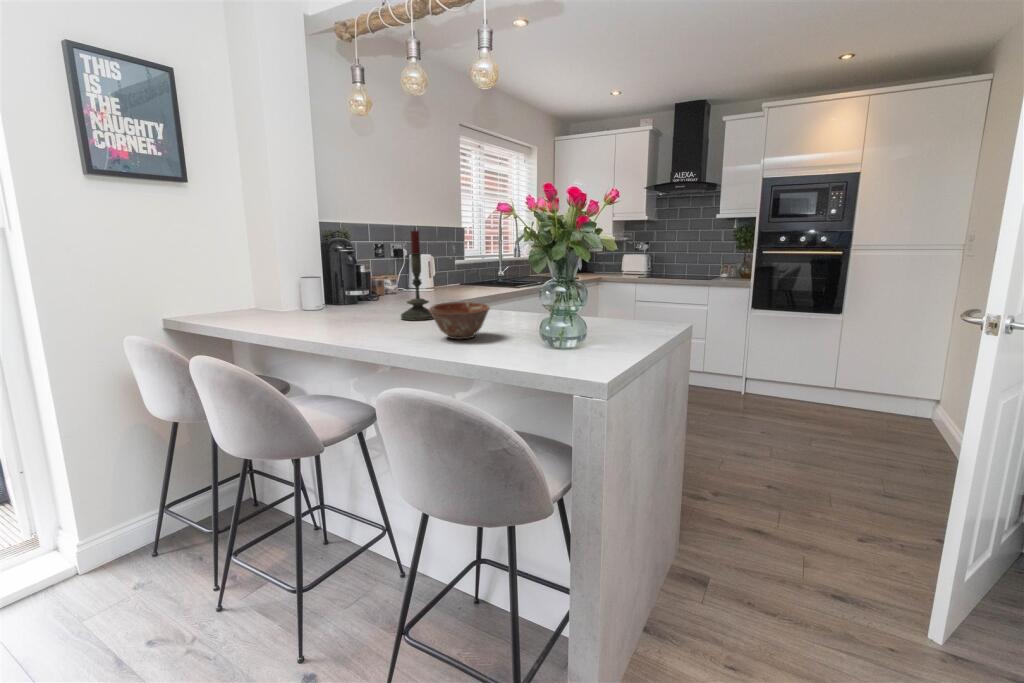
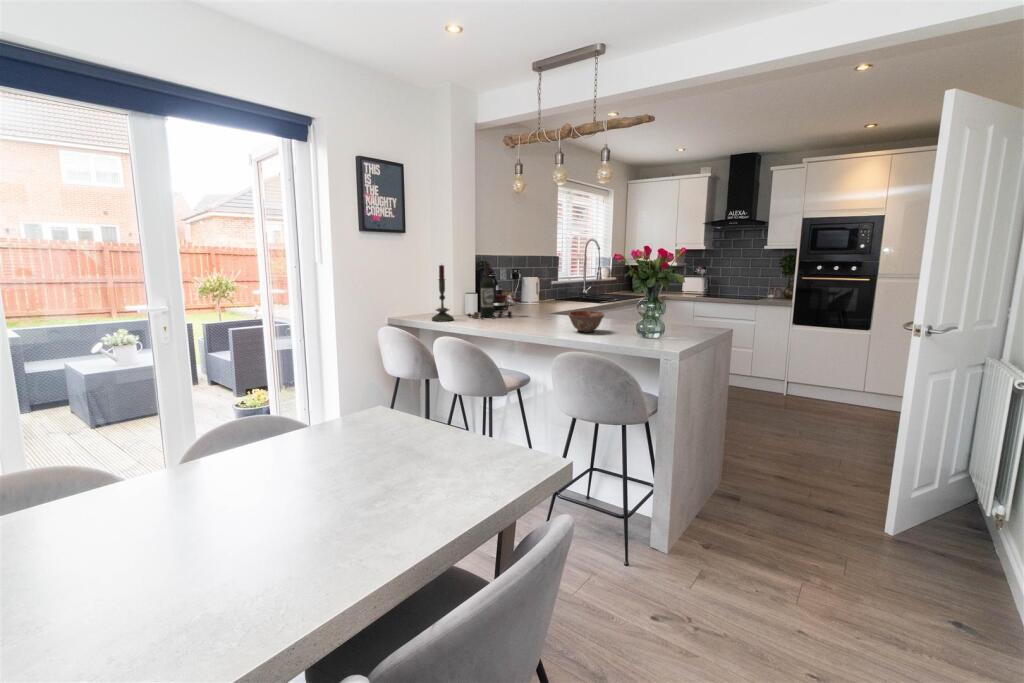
candle: present [401,230,434,321] -> present [432,265,454,321]
wine bottle: none [298,231,385,316] -> present [468,264,521,319]

